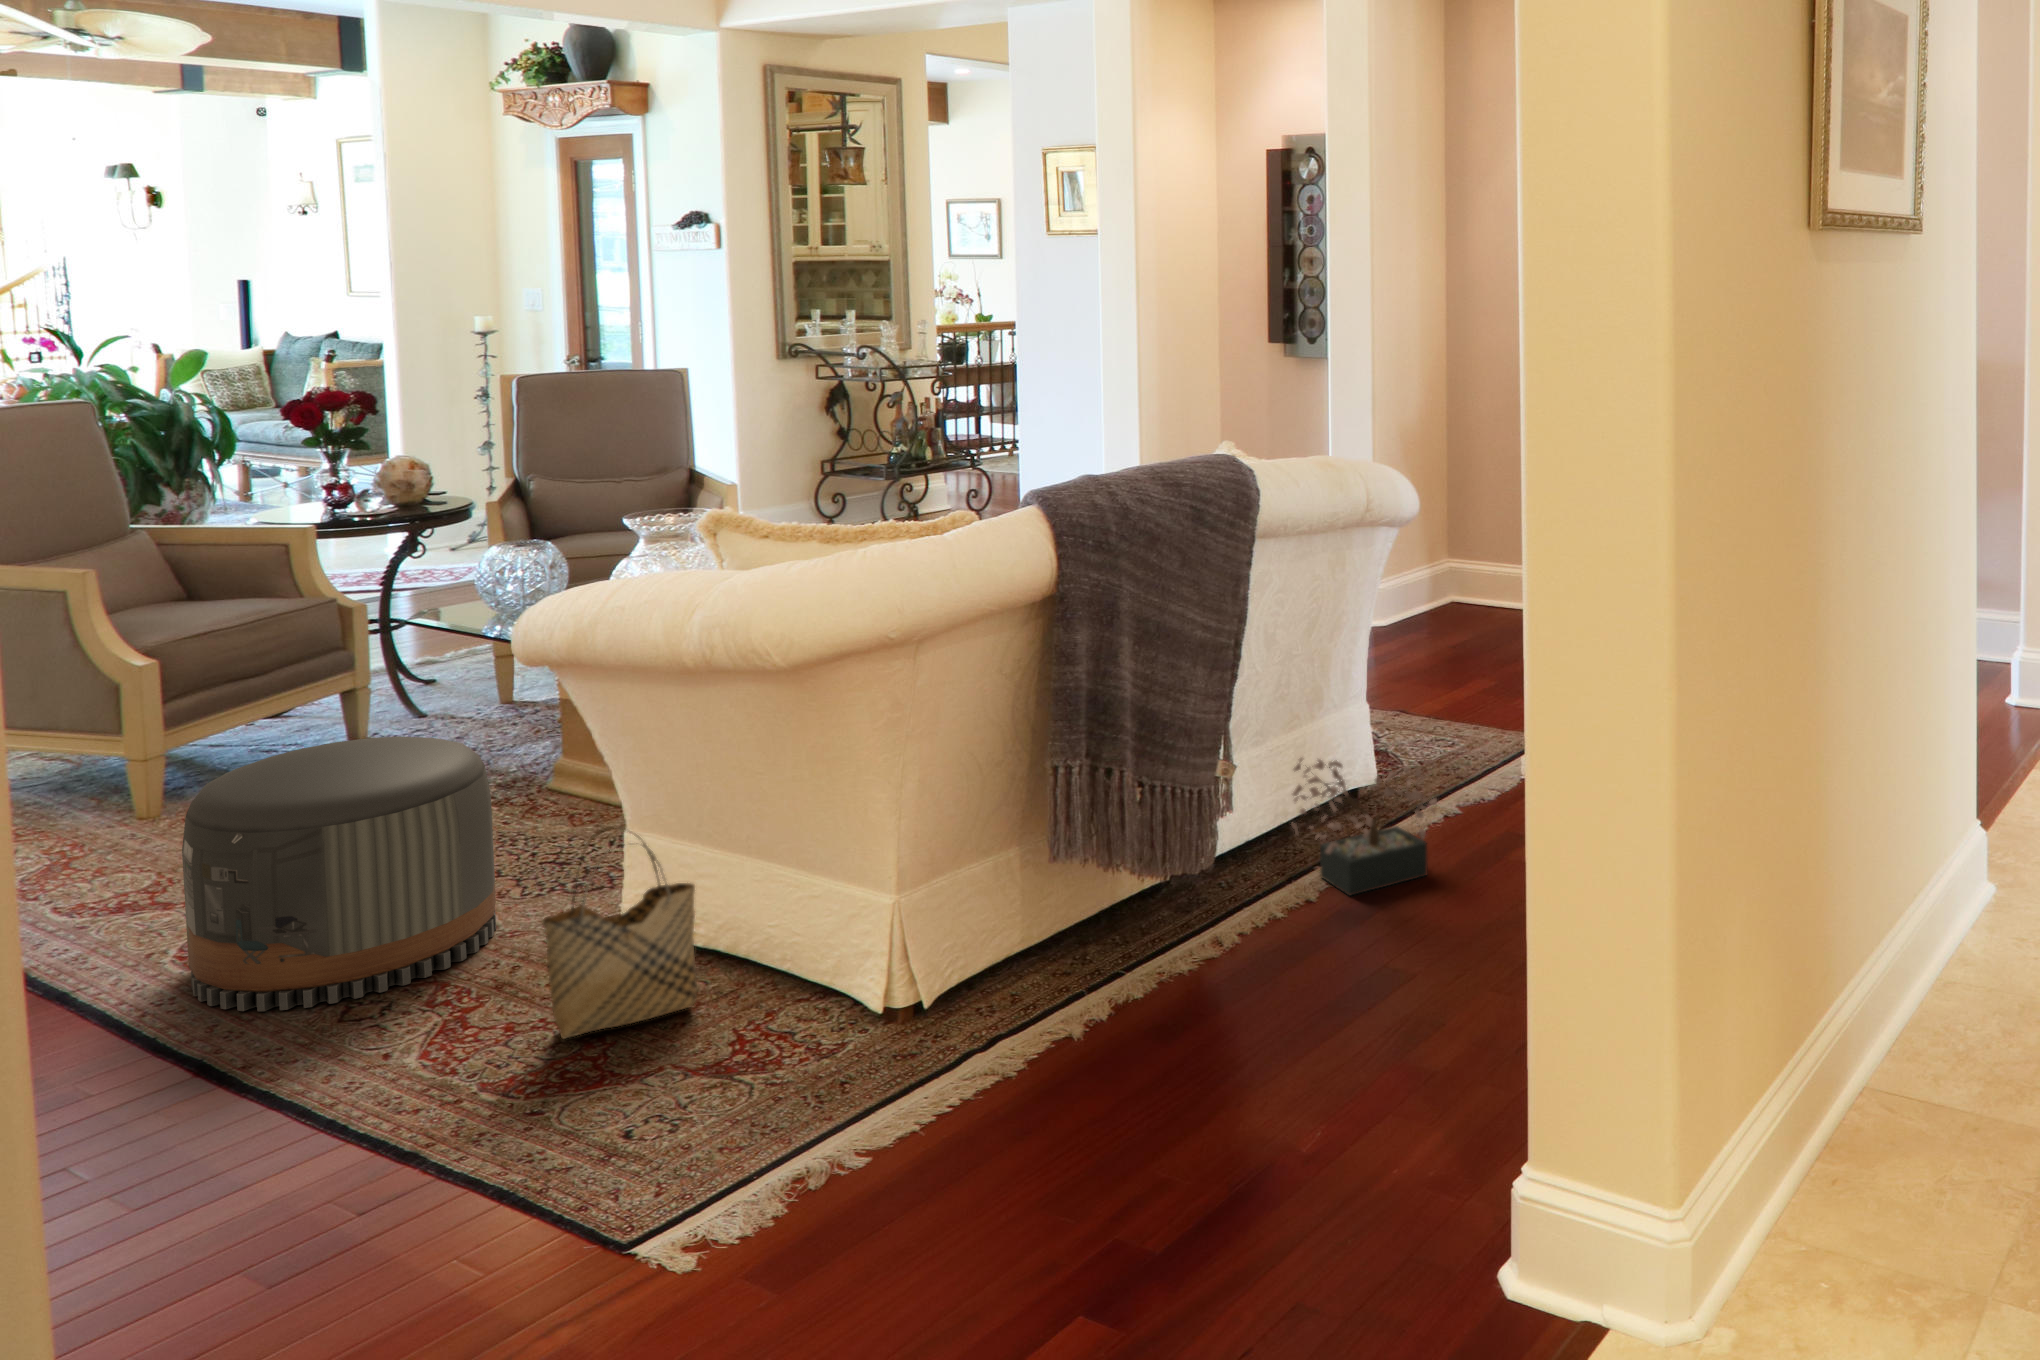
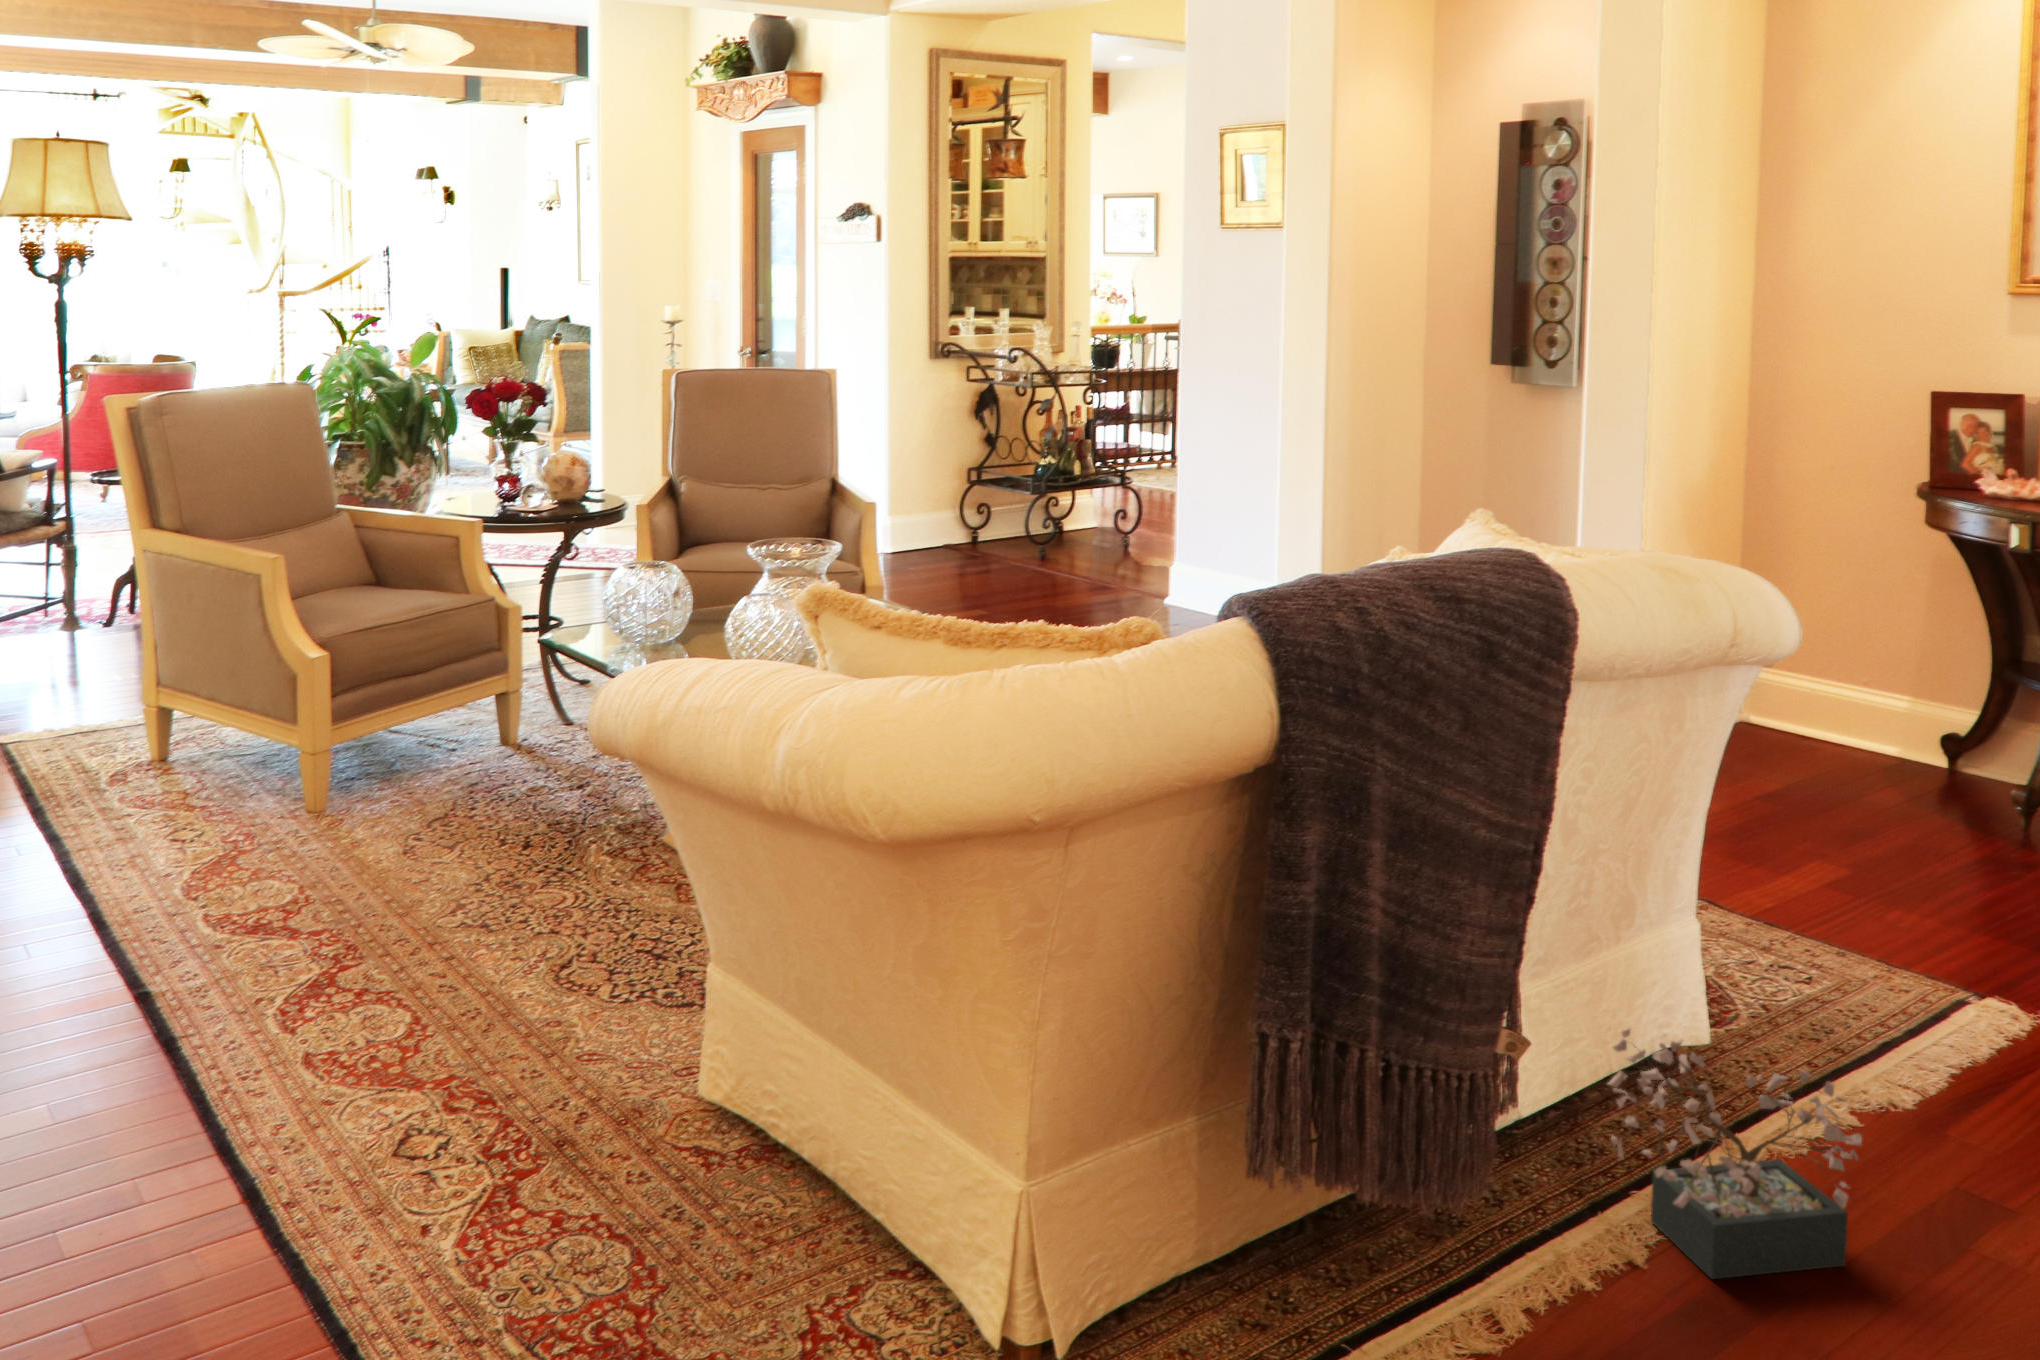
pouf: present [182,737,496,1011] -> none [274,790,578,1121]
woven basket: present [542,827,697,1039] -> none [588,982,772,1267]

